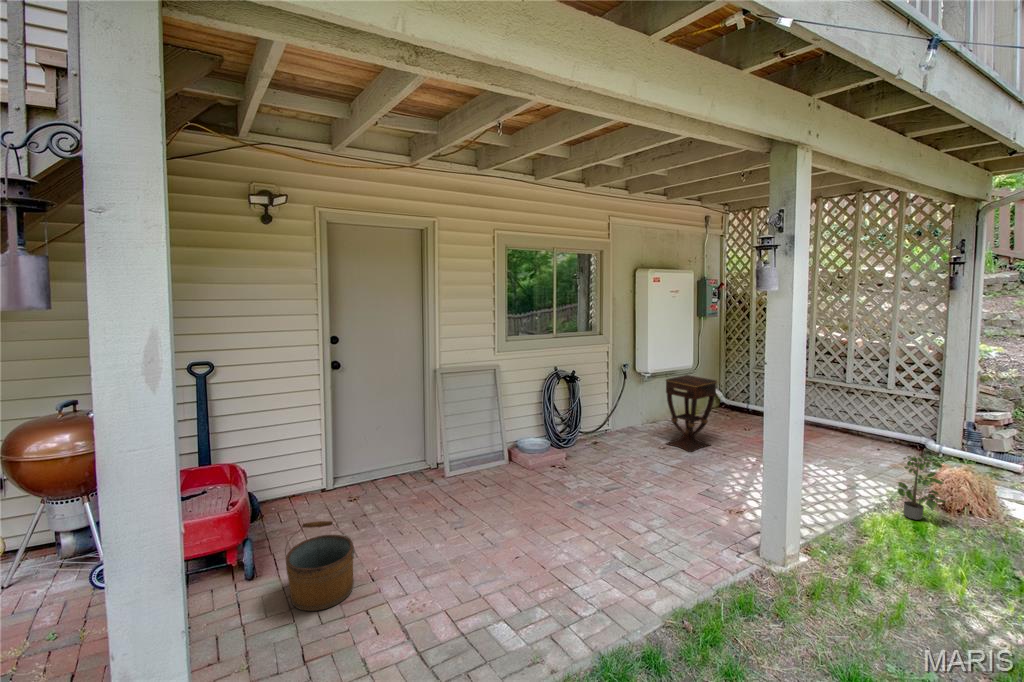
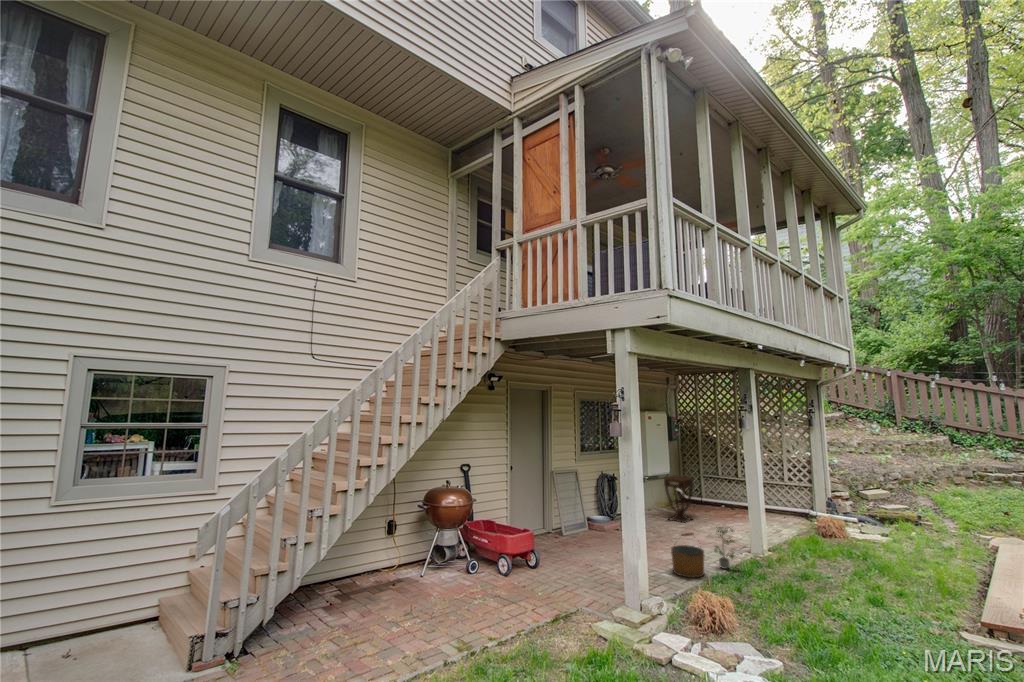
potted plant: present [898,456,946,520] -> present [714,527,738,569]
bucket: present [285,521,355,611] -> present [671,533,704,578]

